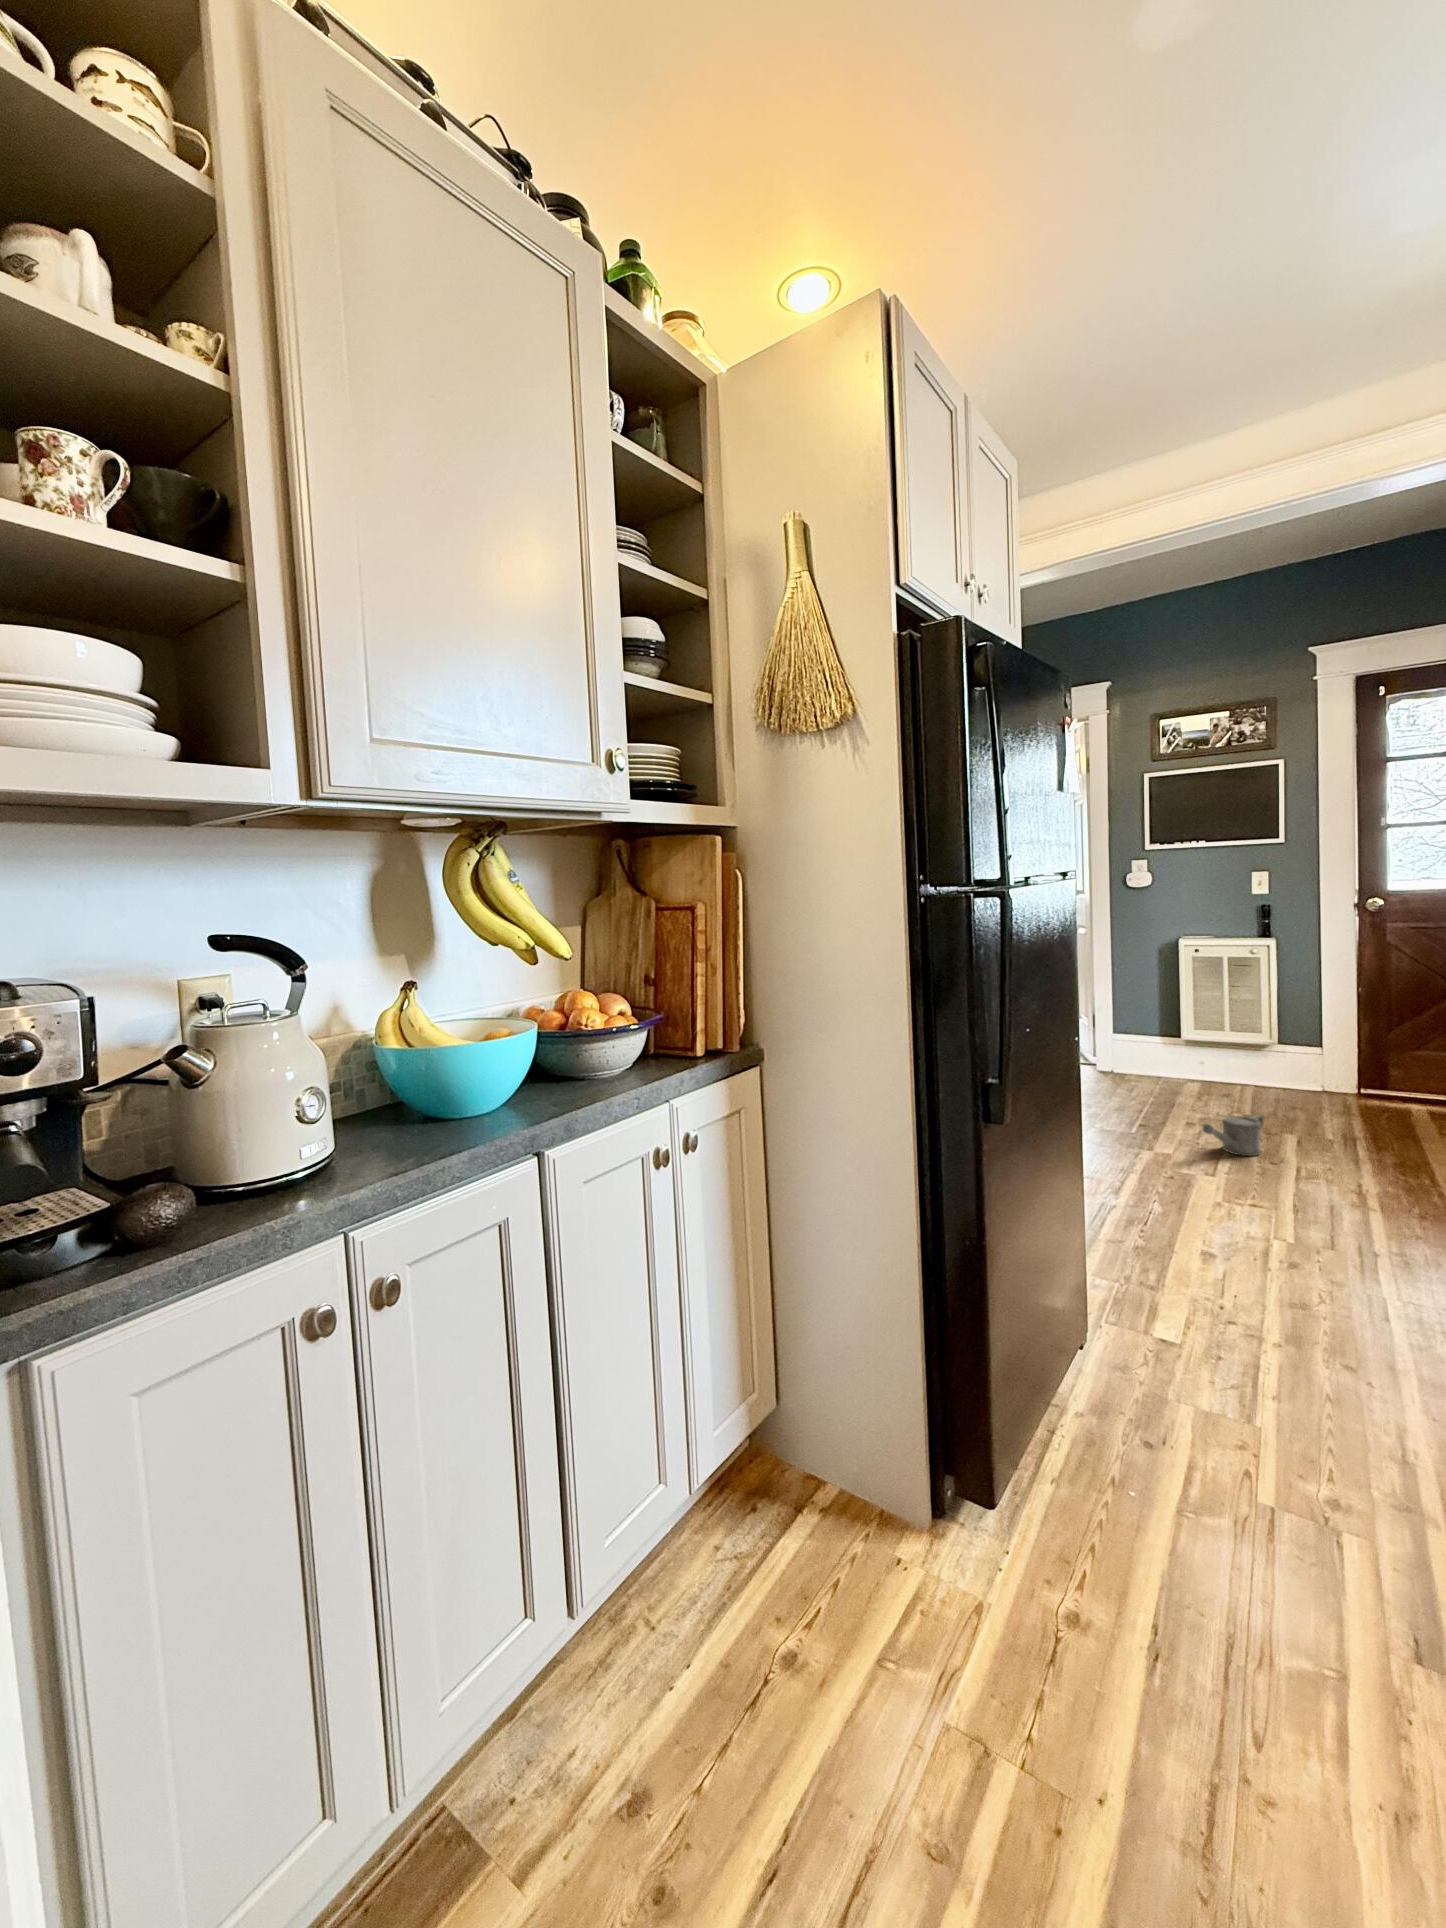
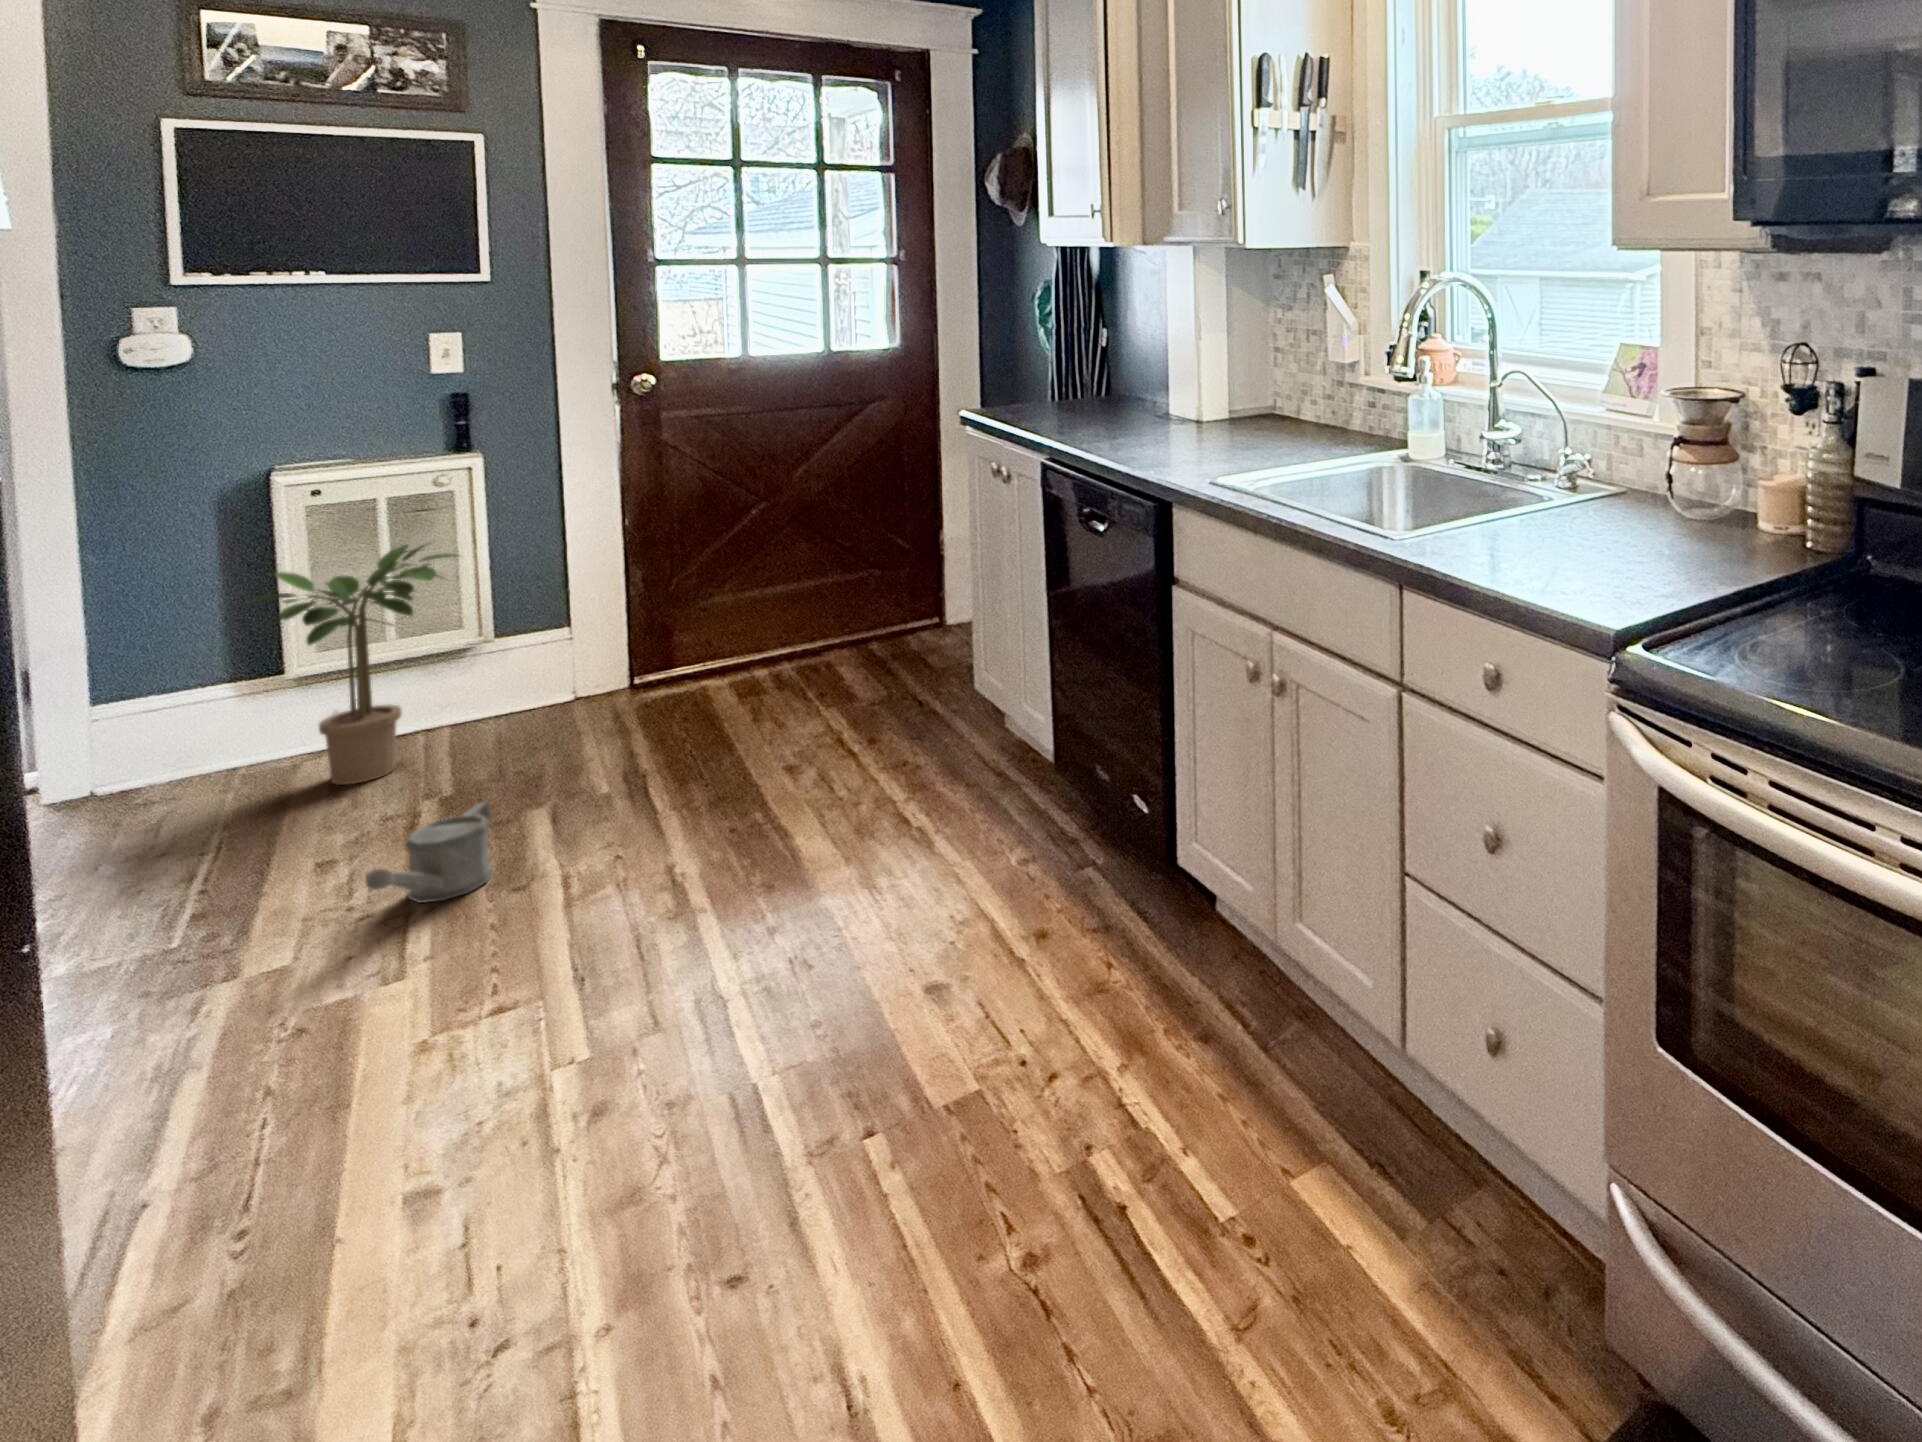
potted plant: none [1167,981,1263,1098] -> present [252,540,458,785]

